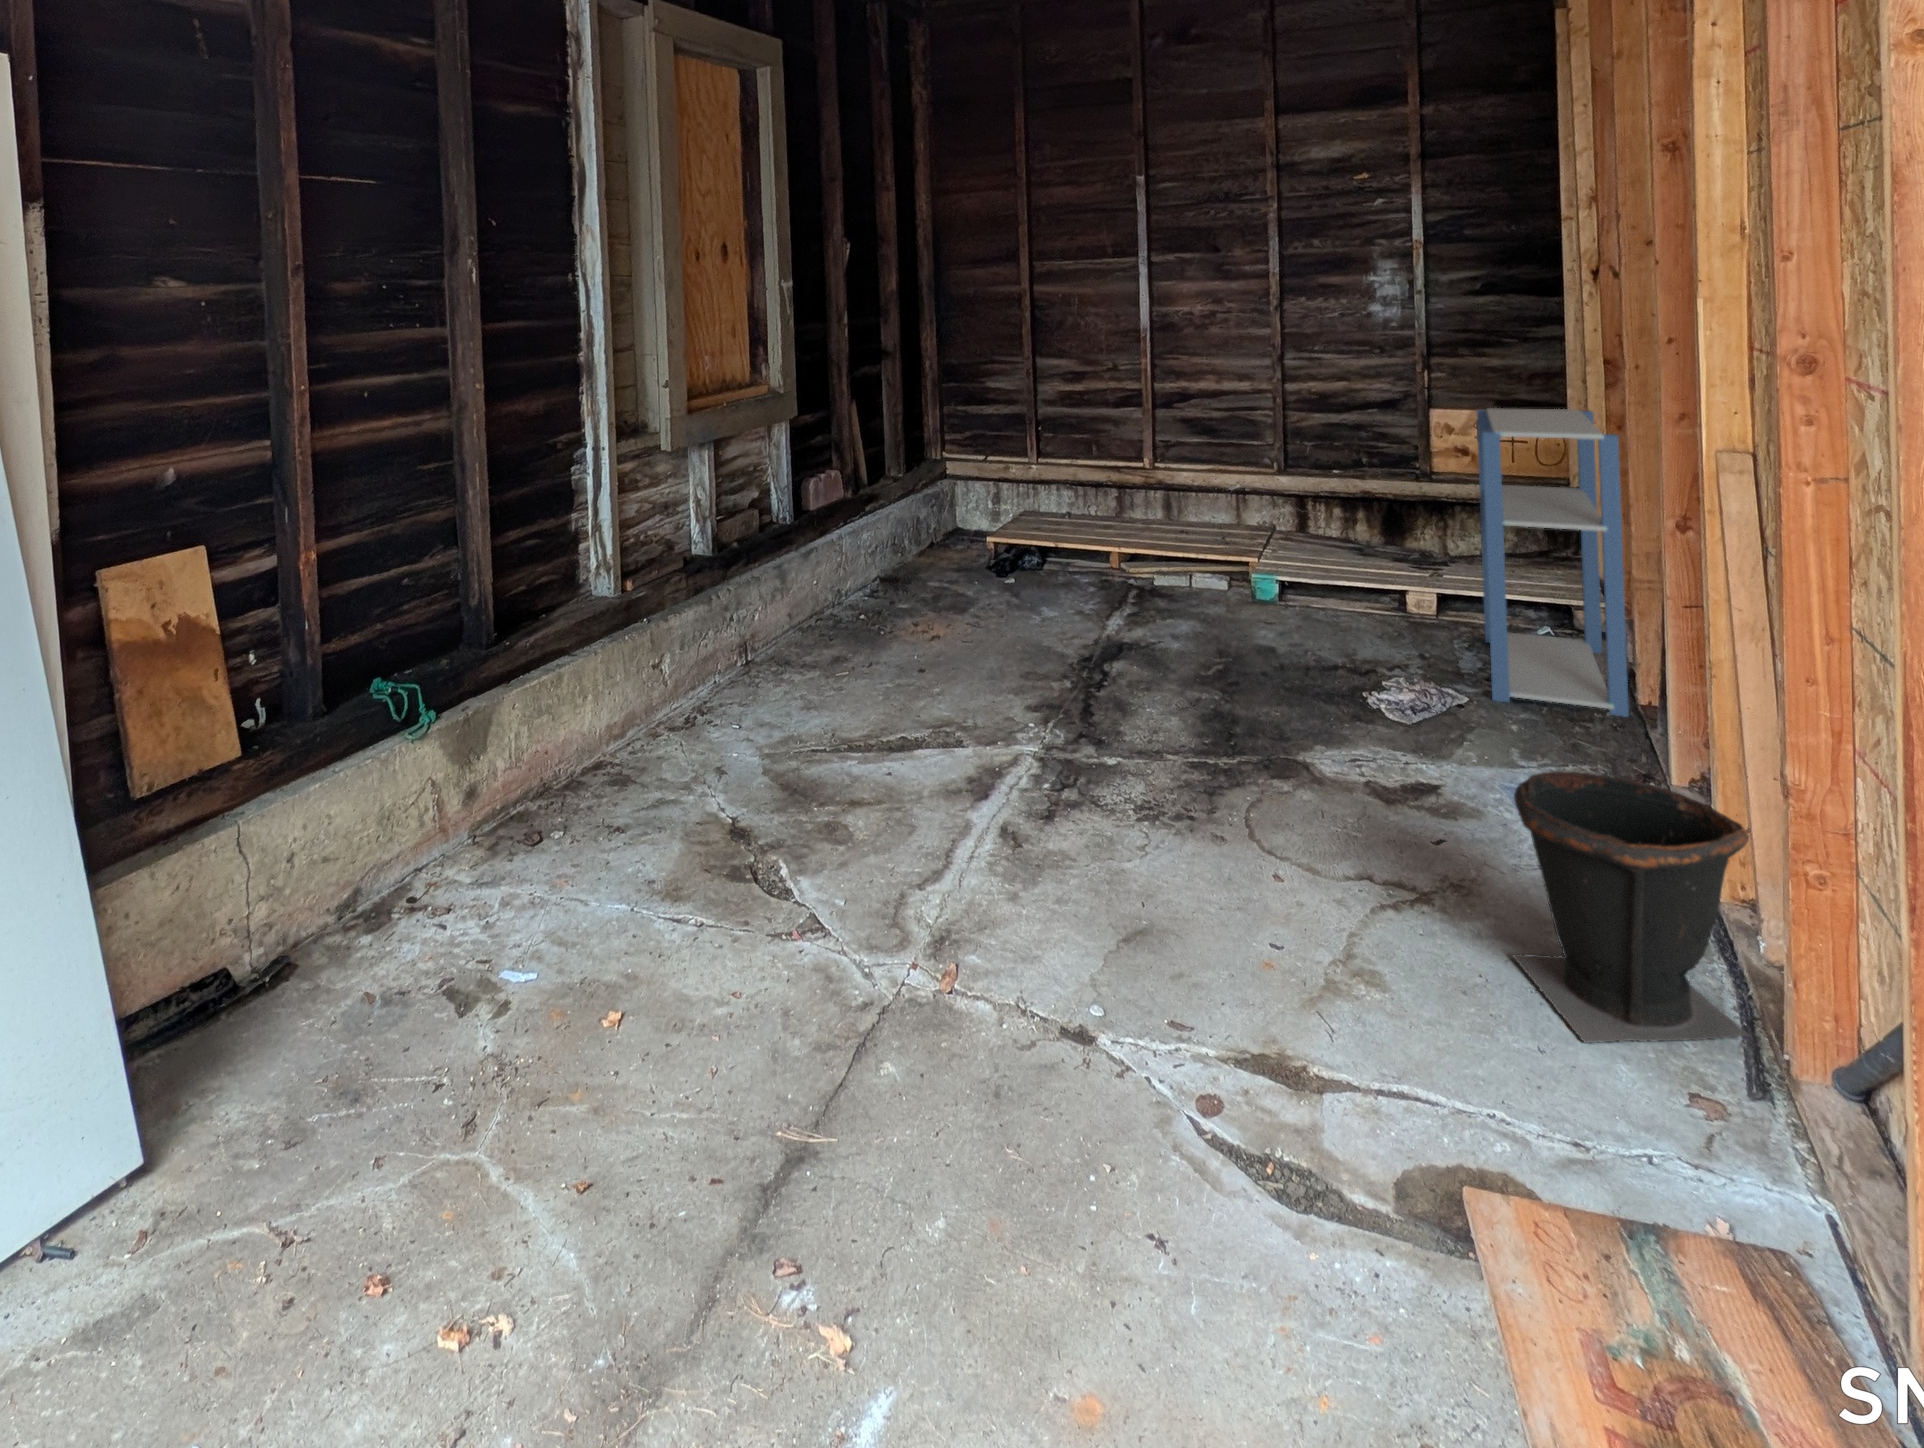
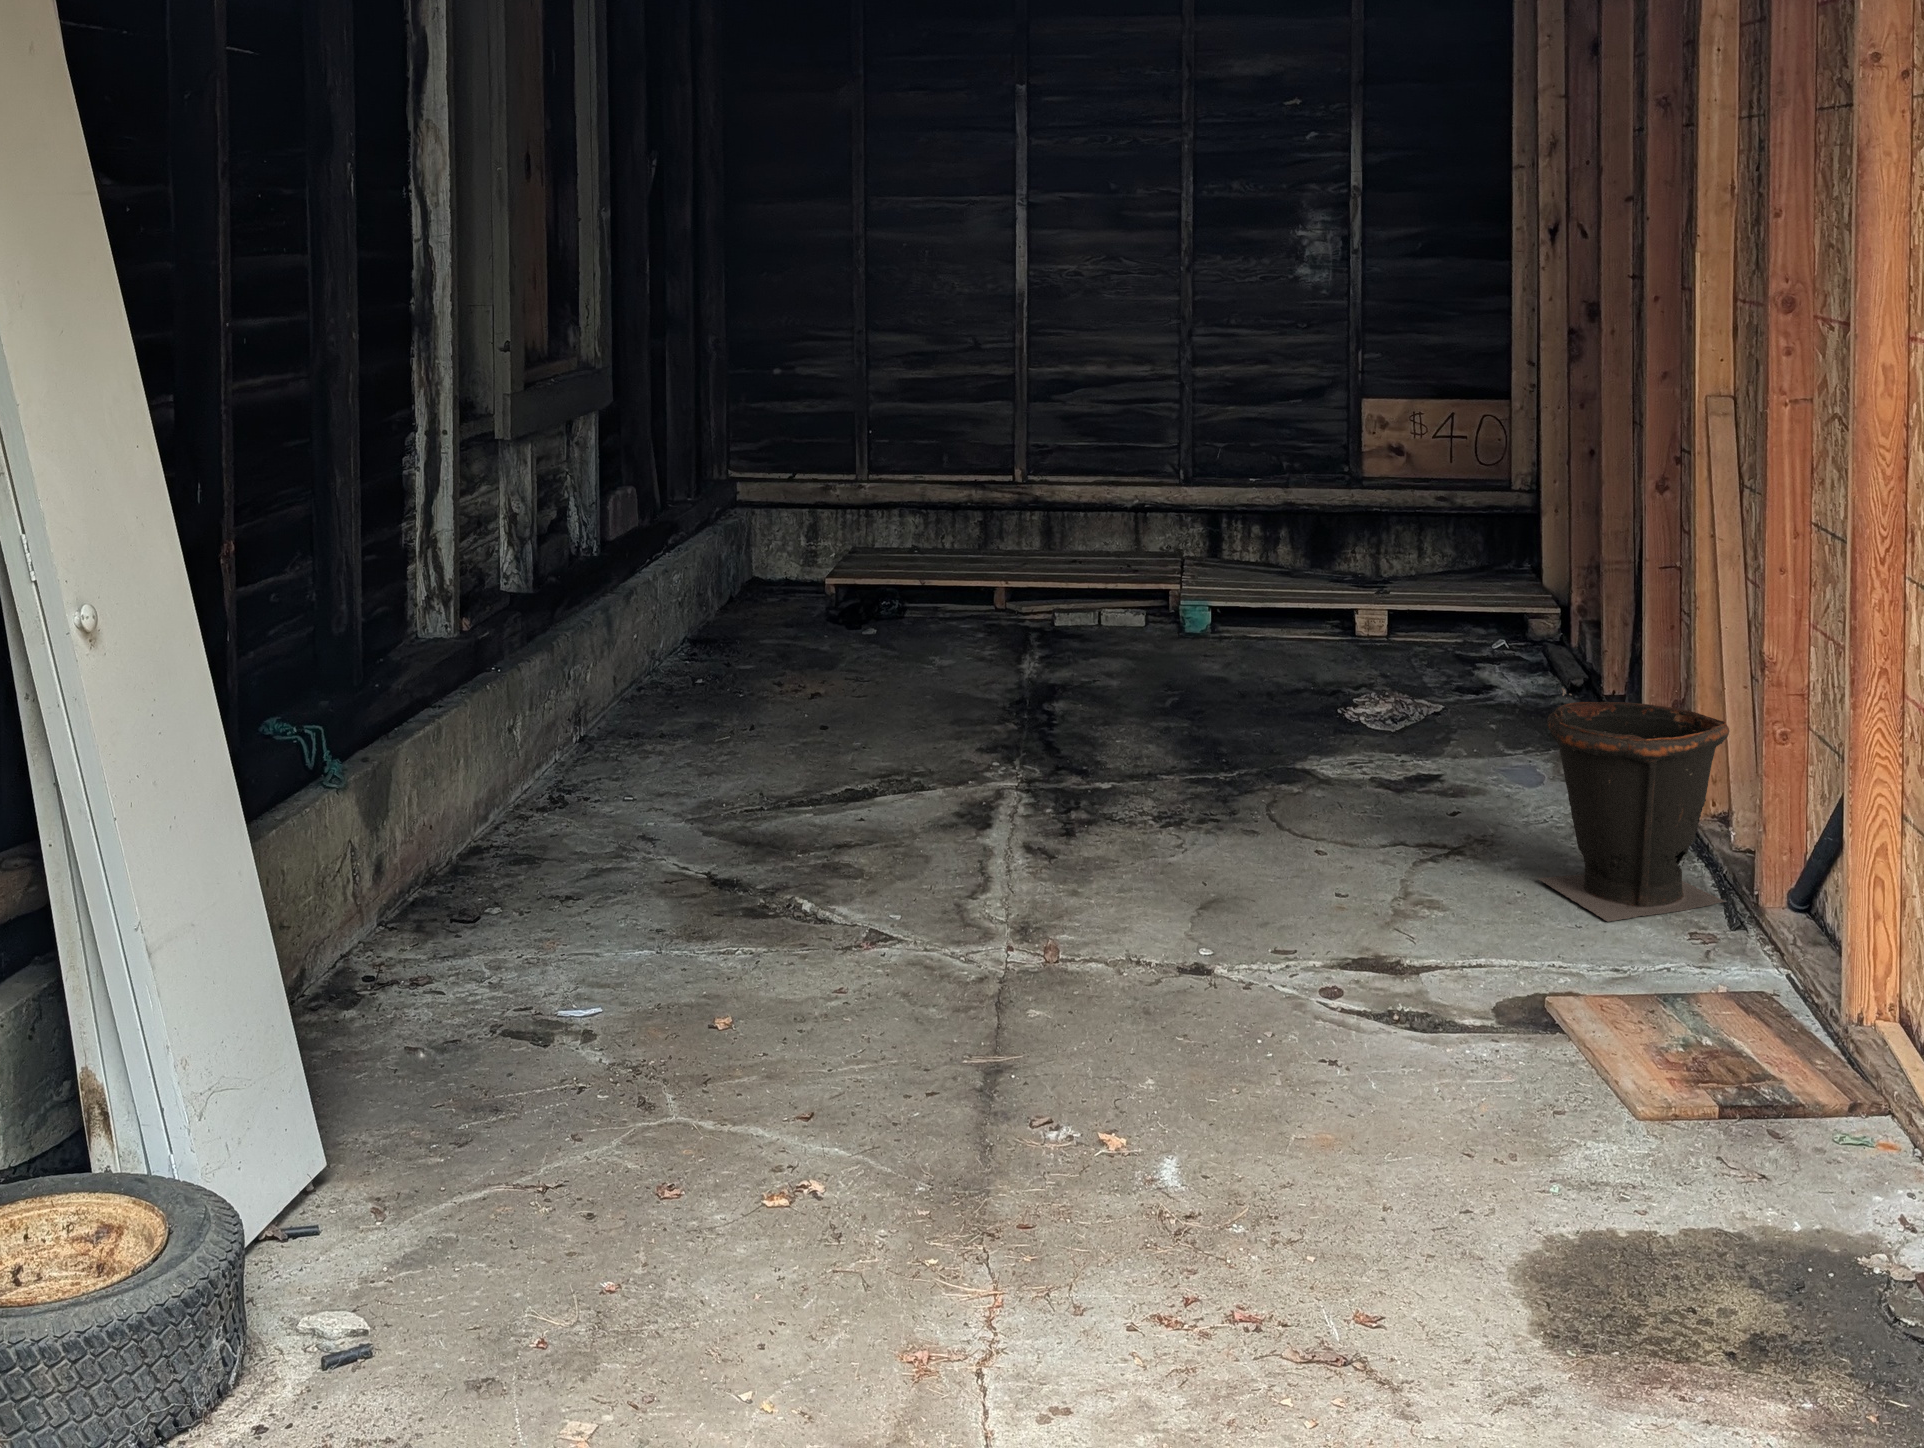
shelving unit: present [1476,408,1629,717] -> none [1443,384,1596,710]

